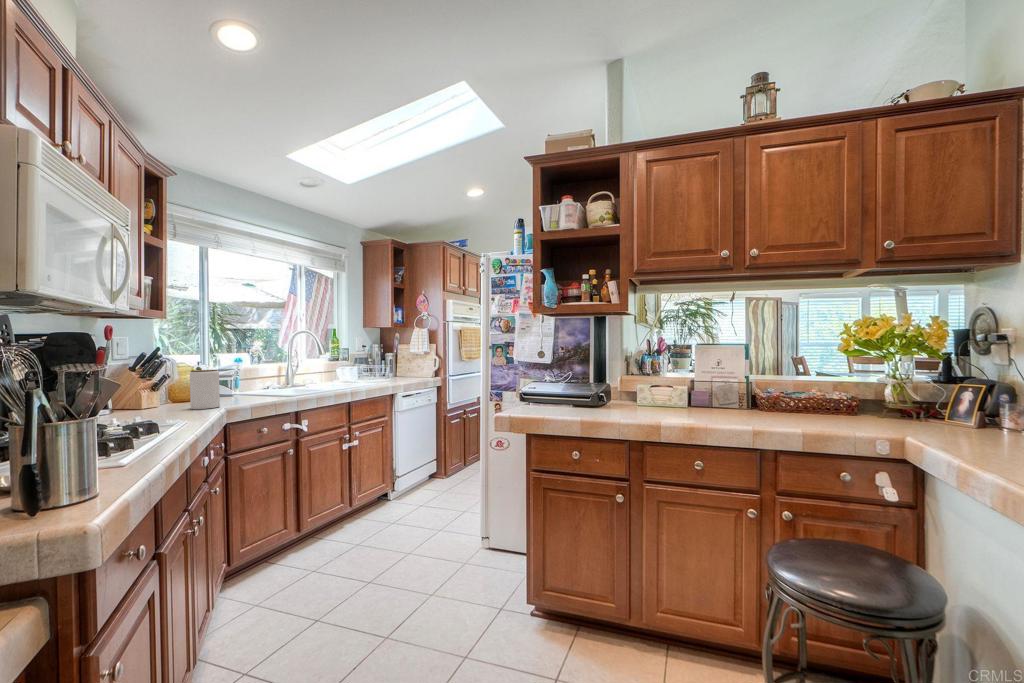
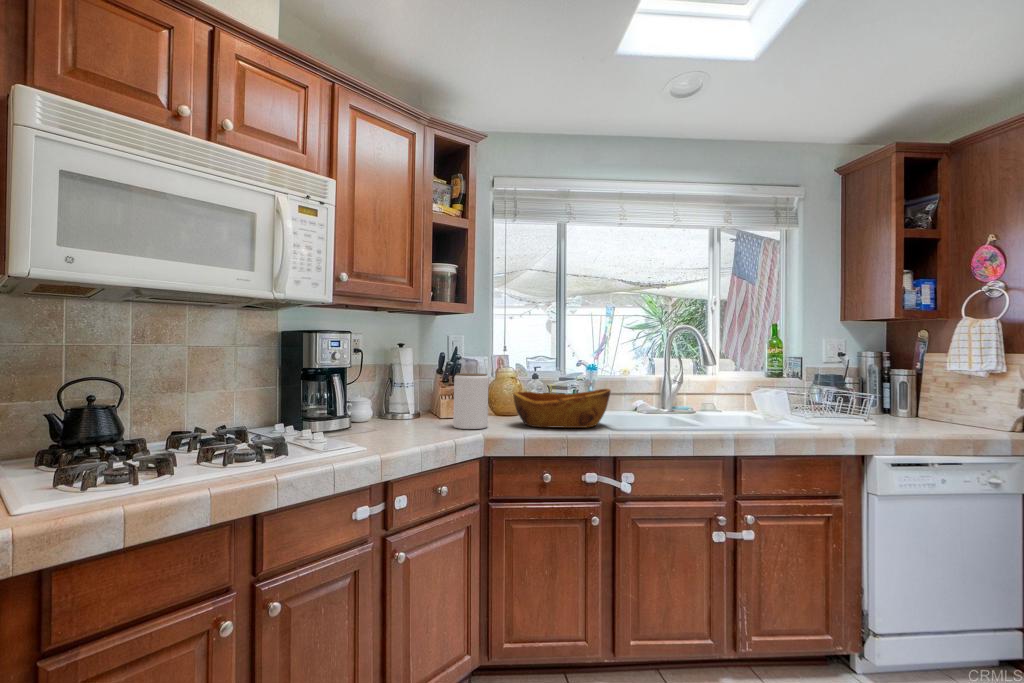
wooden bowl: none [225,373,287,402] -> present [513,388,611,428]

